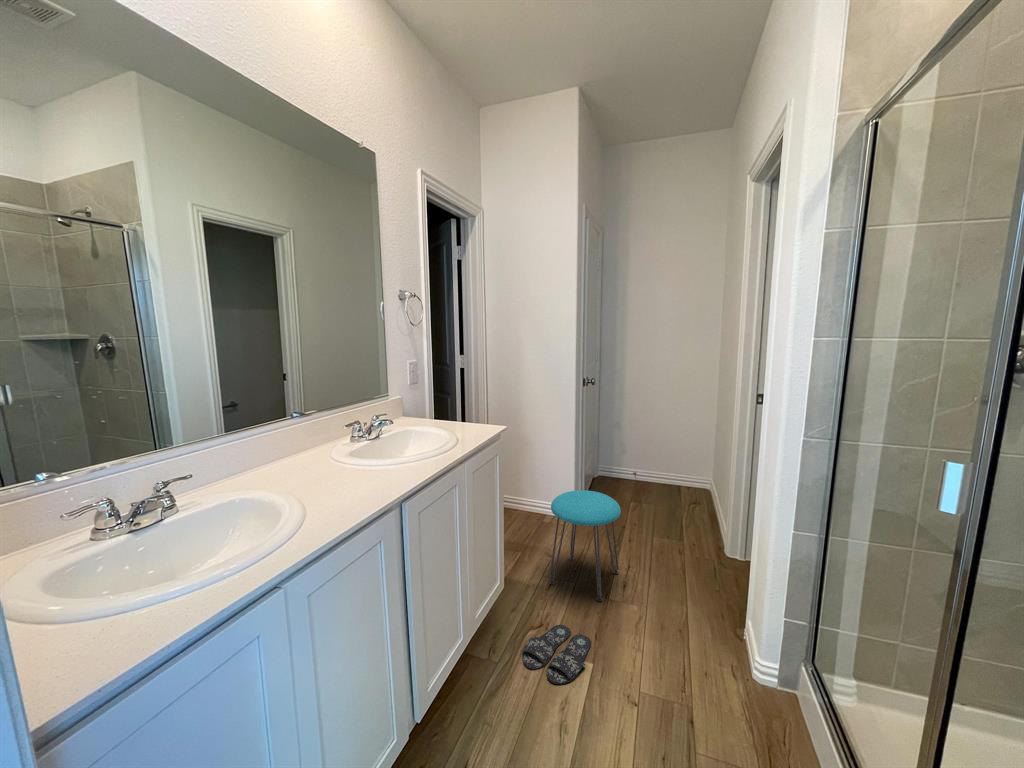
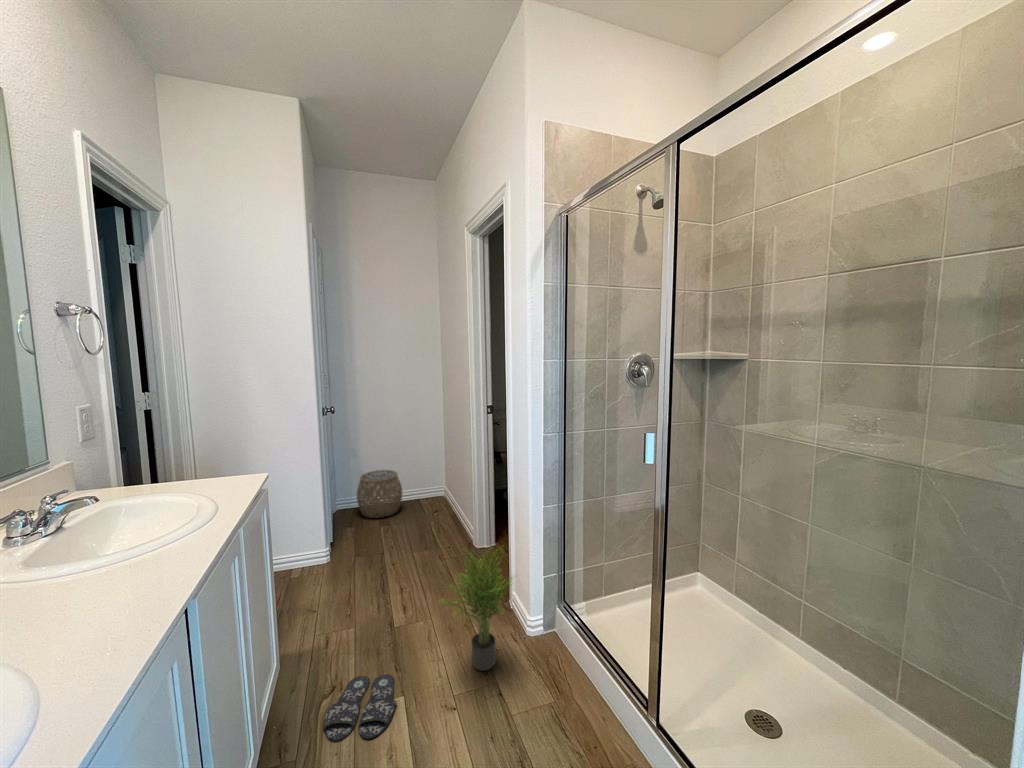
woven basket: none [615,446,660,493] -> present [357,470,402,518]
stool: present [549,490,621,601] -> none [318,524,396,642]
potted plant: none [631,545,740,689] -> present [443,546,513,671]

